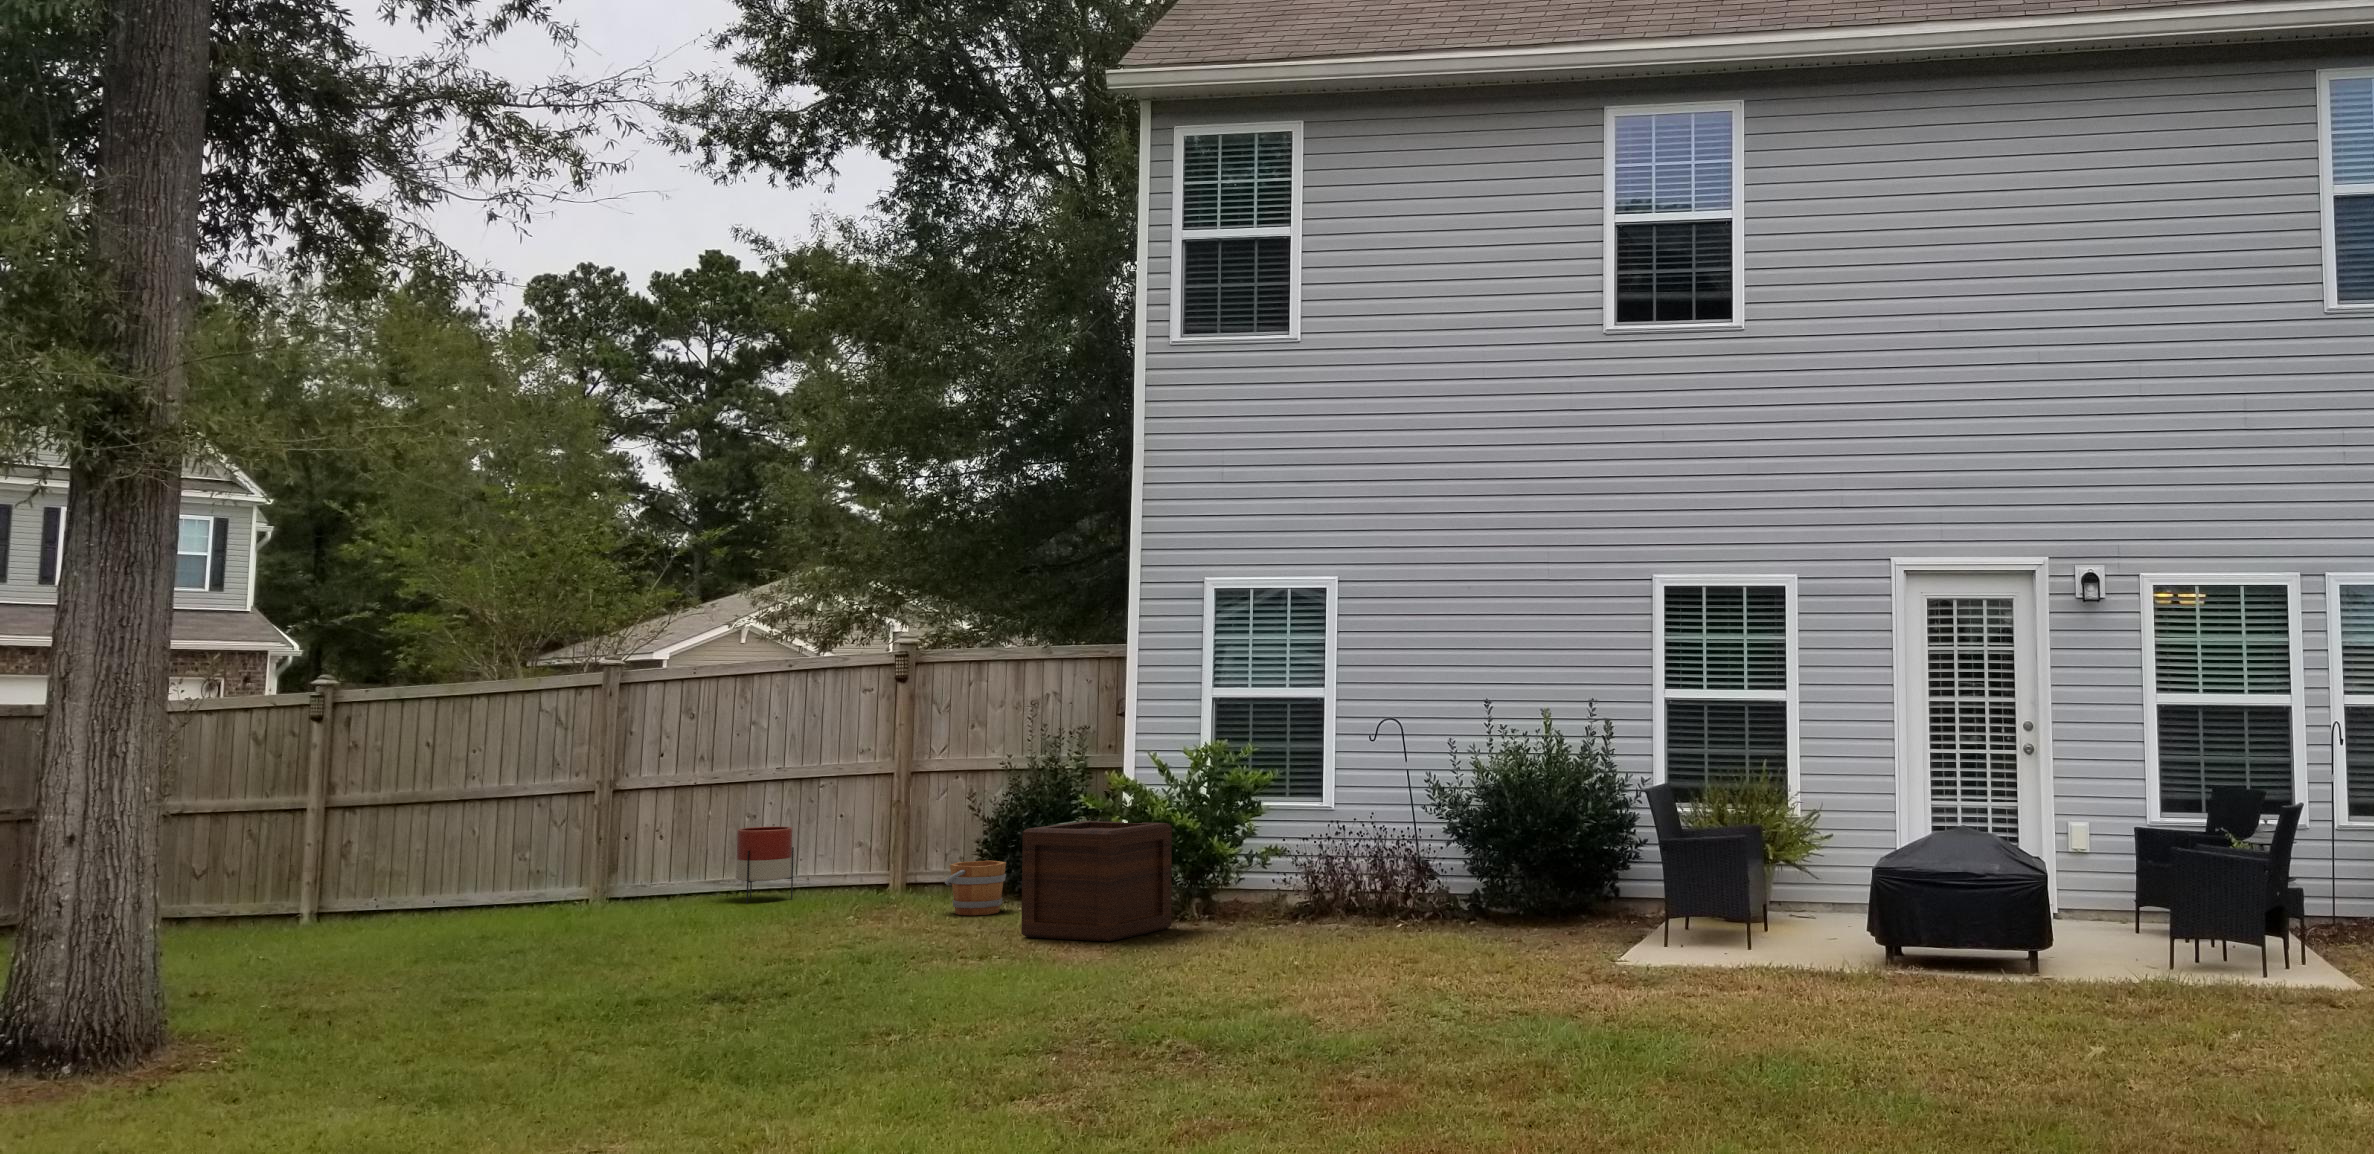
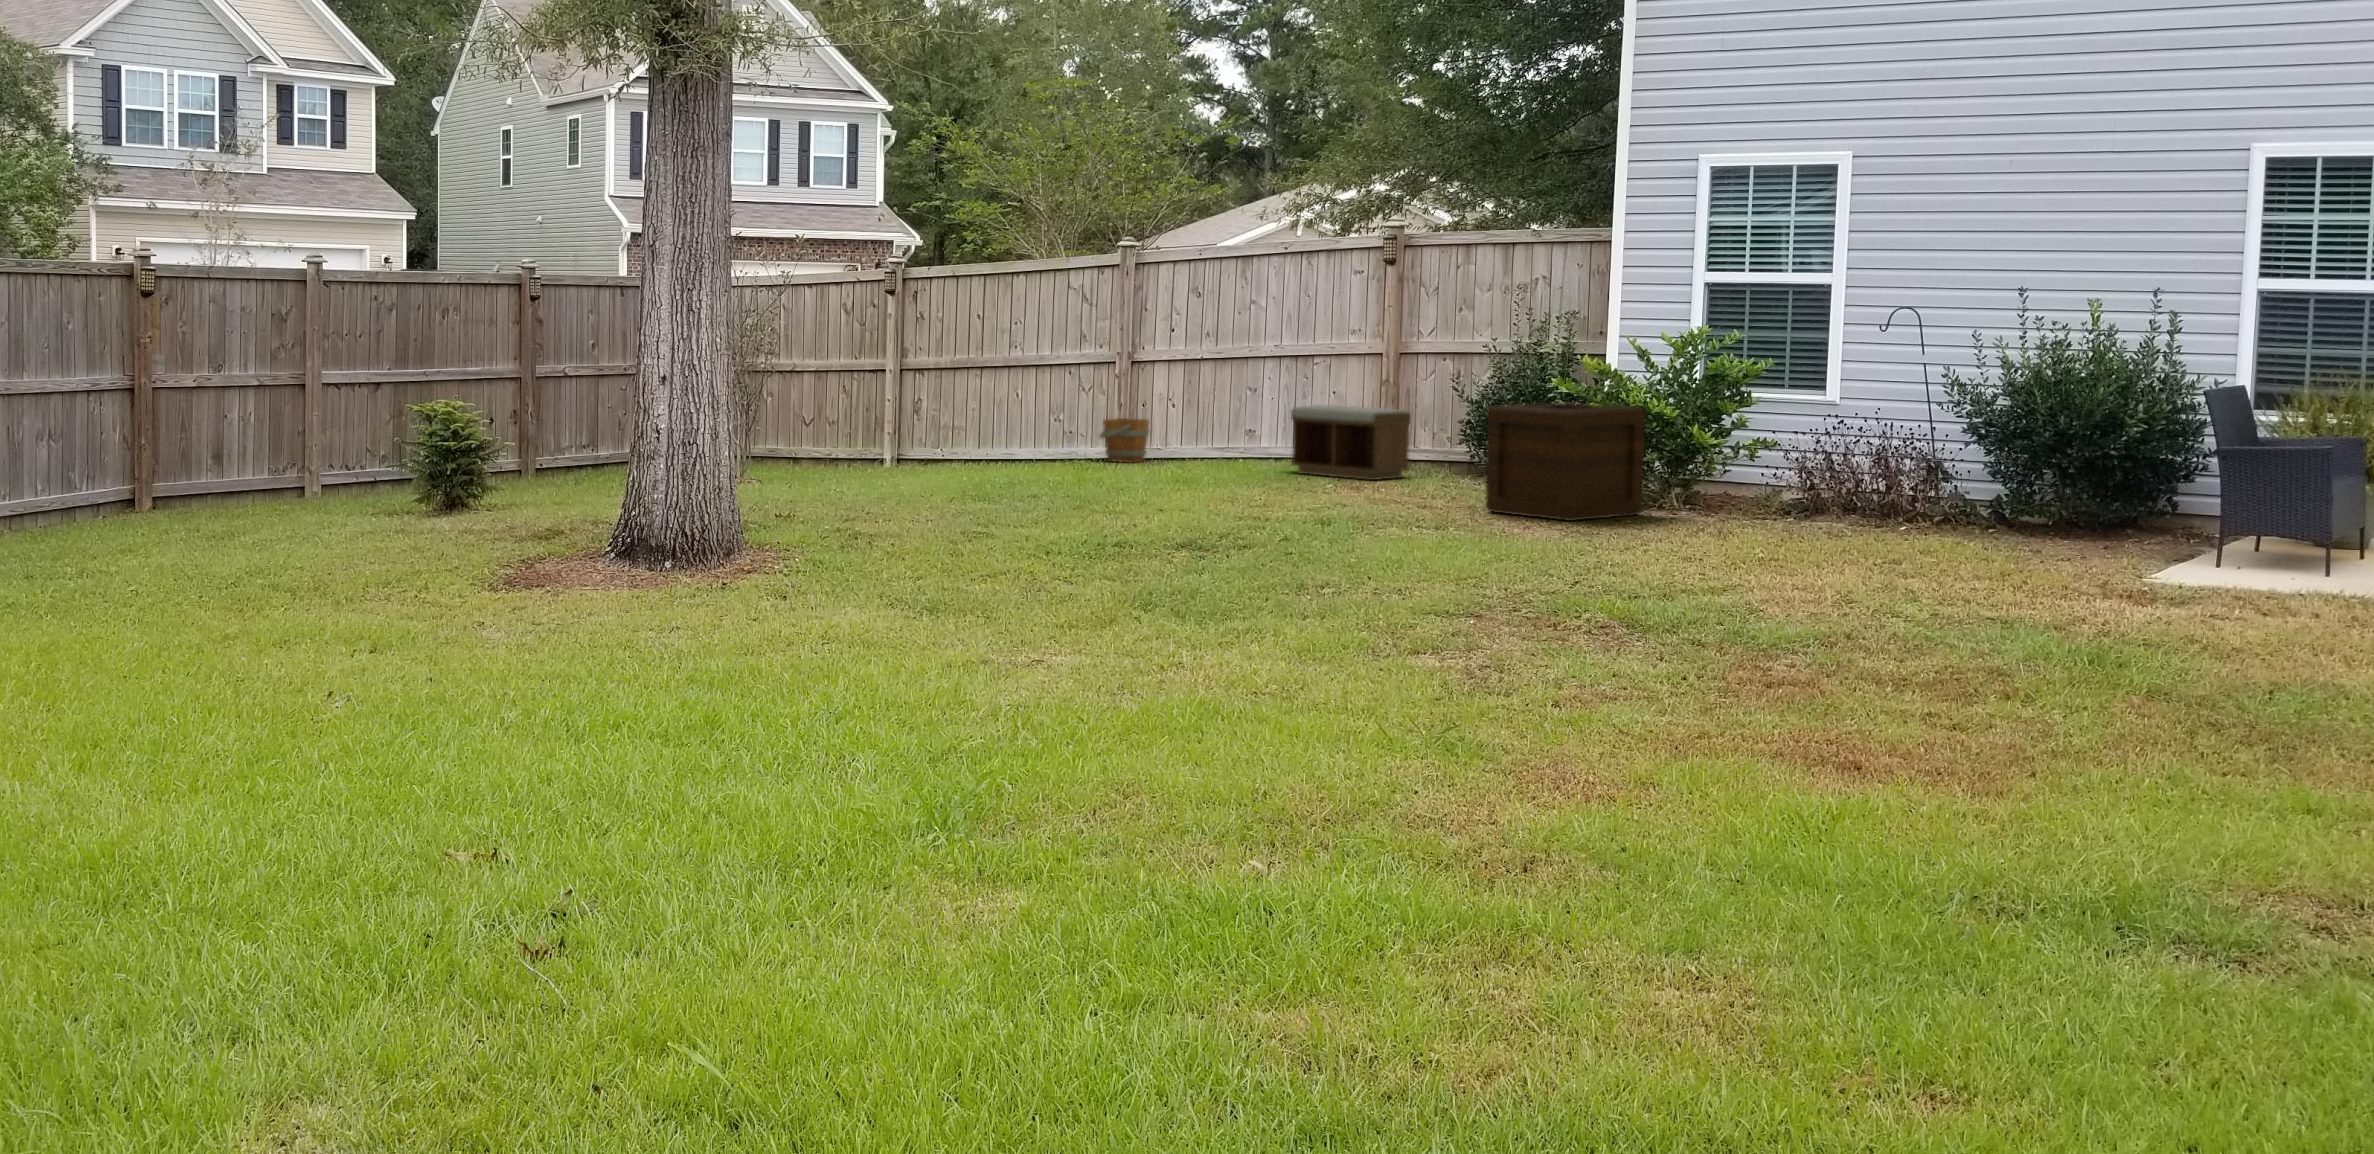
planter: present [736,826,794,904] -> none [1236,401,1289,471]
bench: none [797,829,926,906] -> present [1291,405,1411,480]
bucket: present [945,861,1006,915] -> present [1100,418,1149,463]

